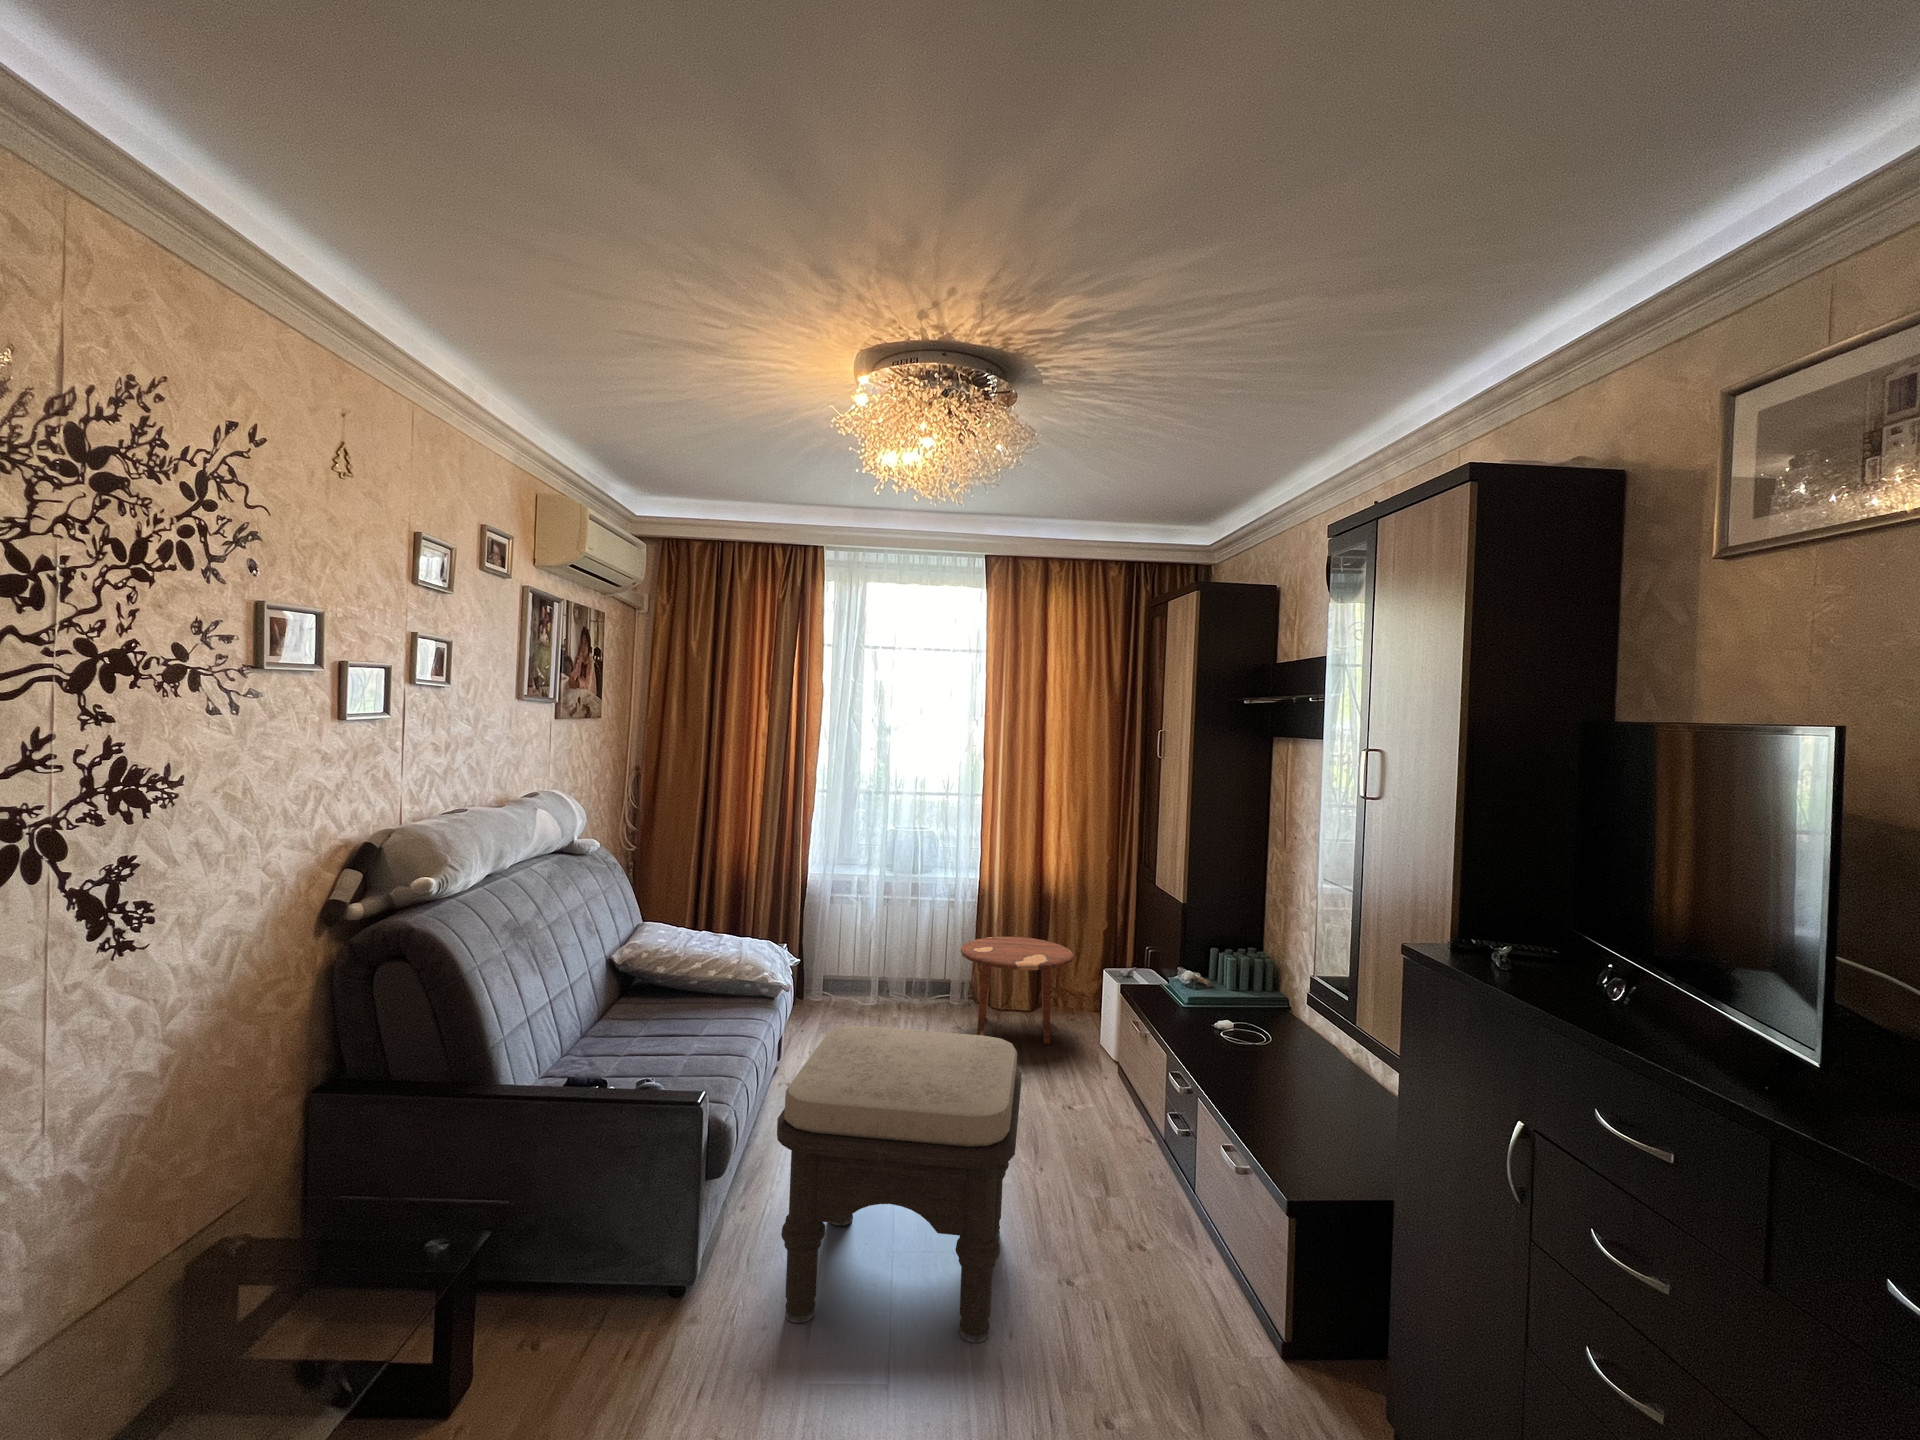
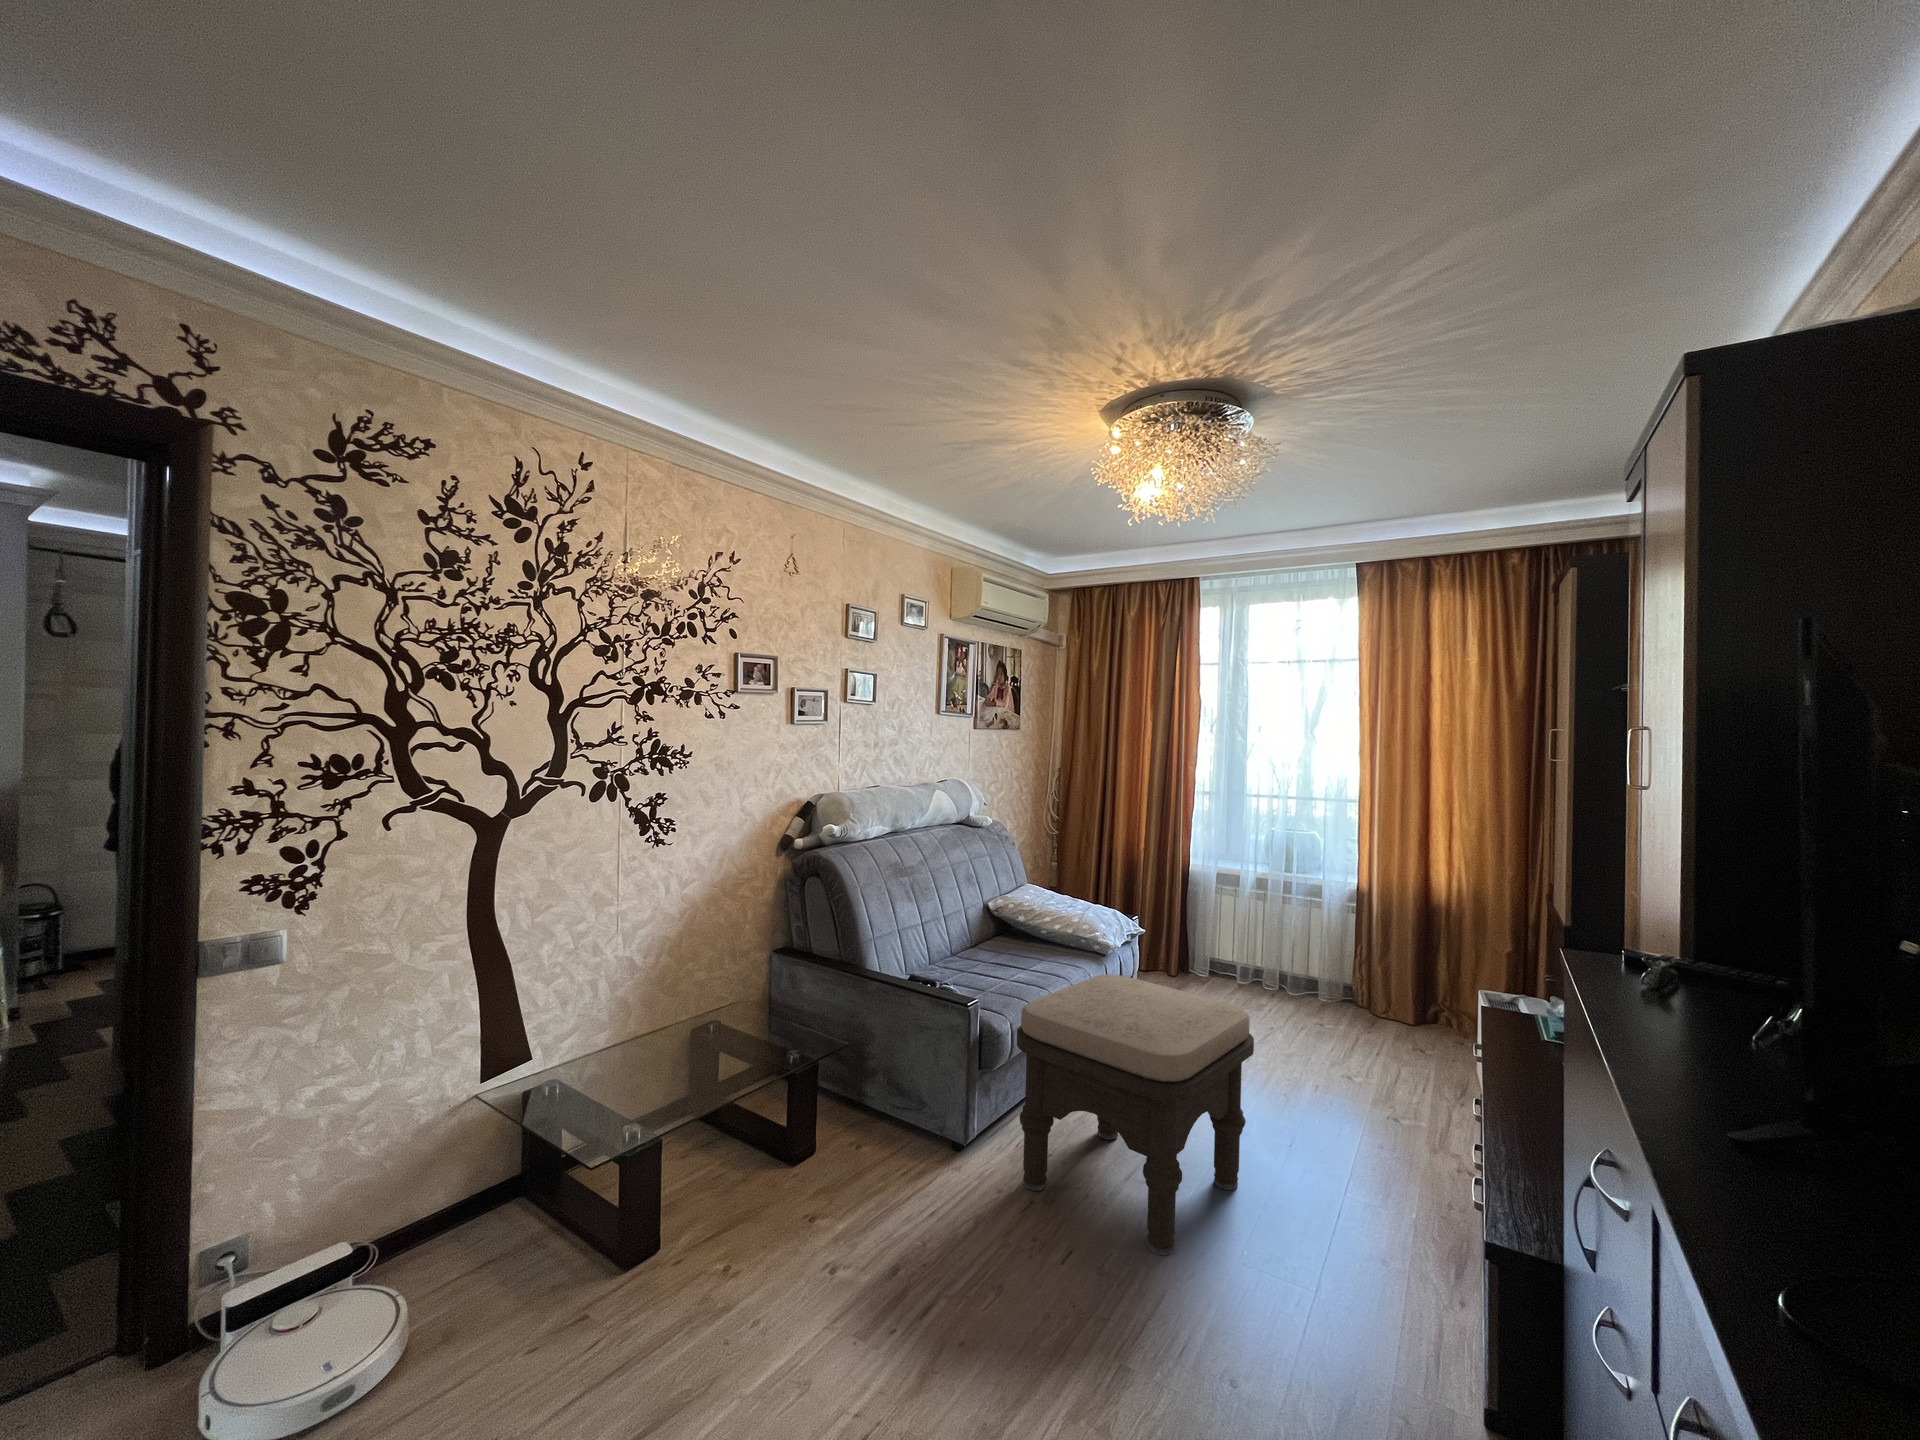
side table: present [961,937,1074,1044] -> none [1320,940,1447,1055]

